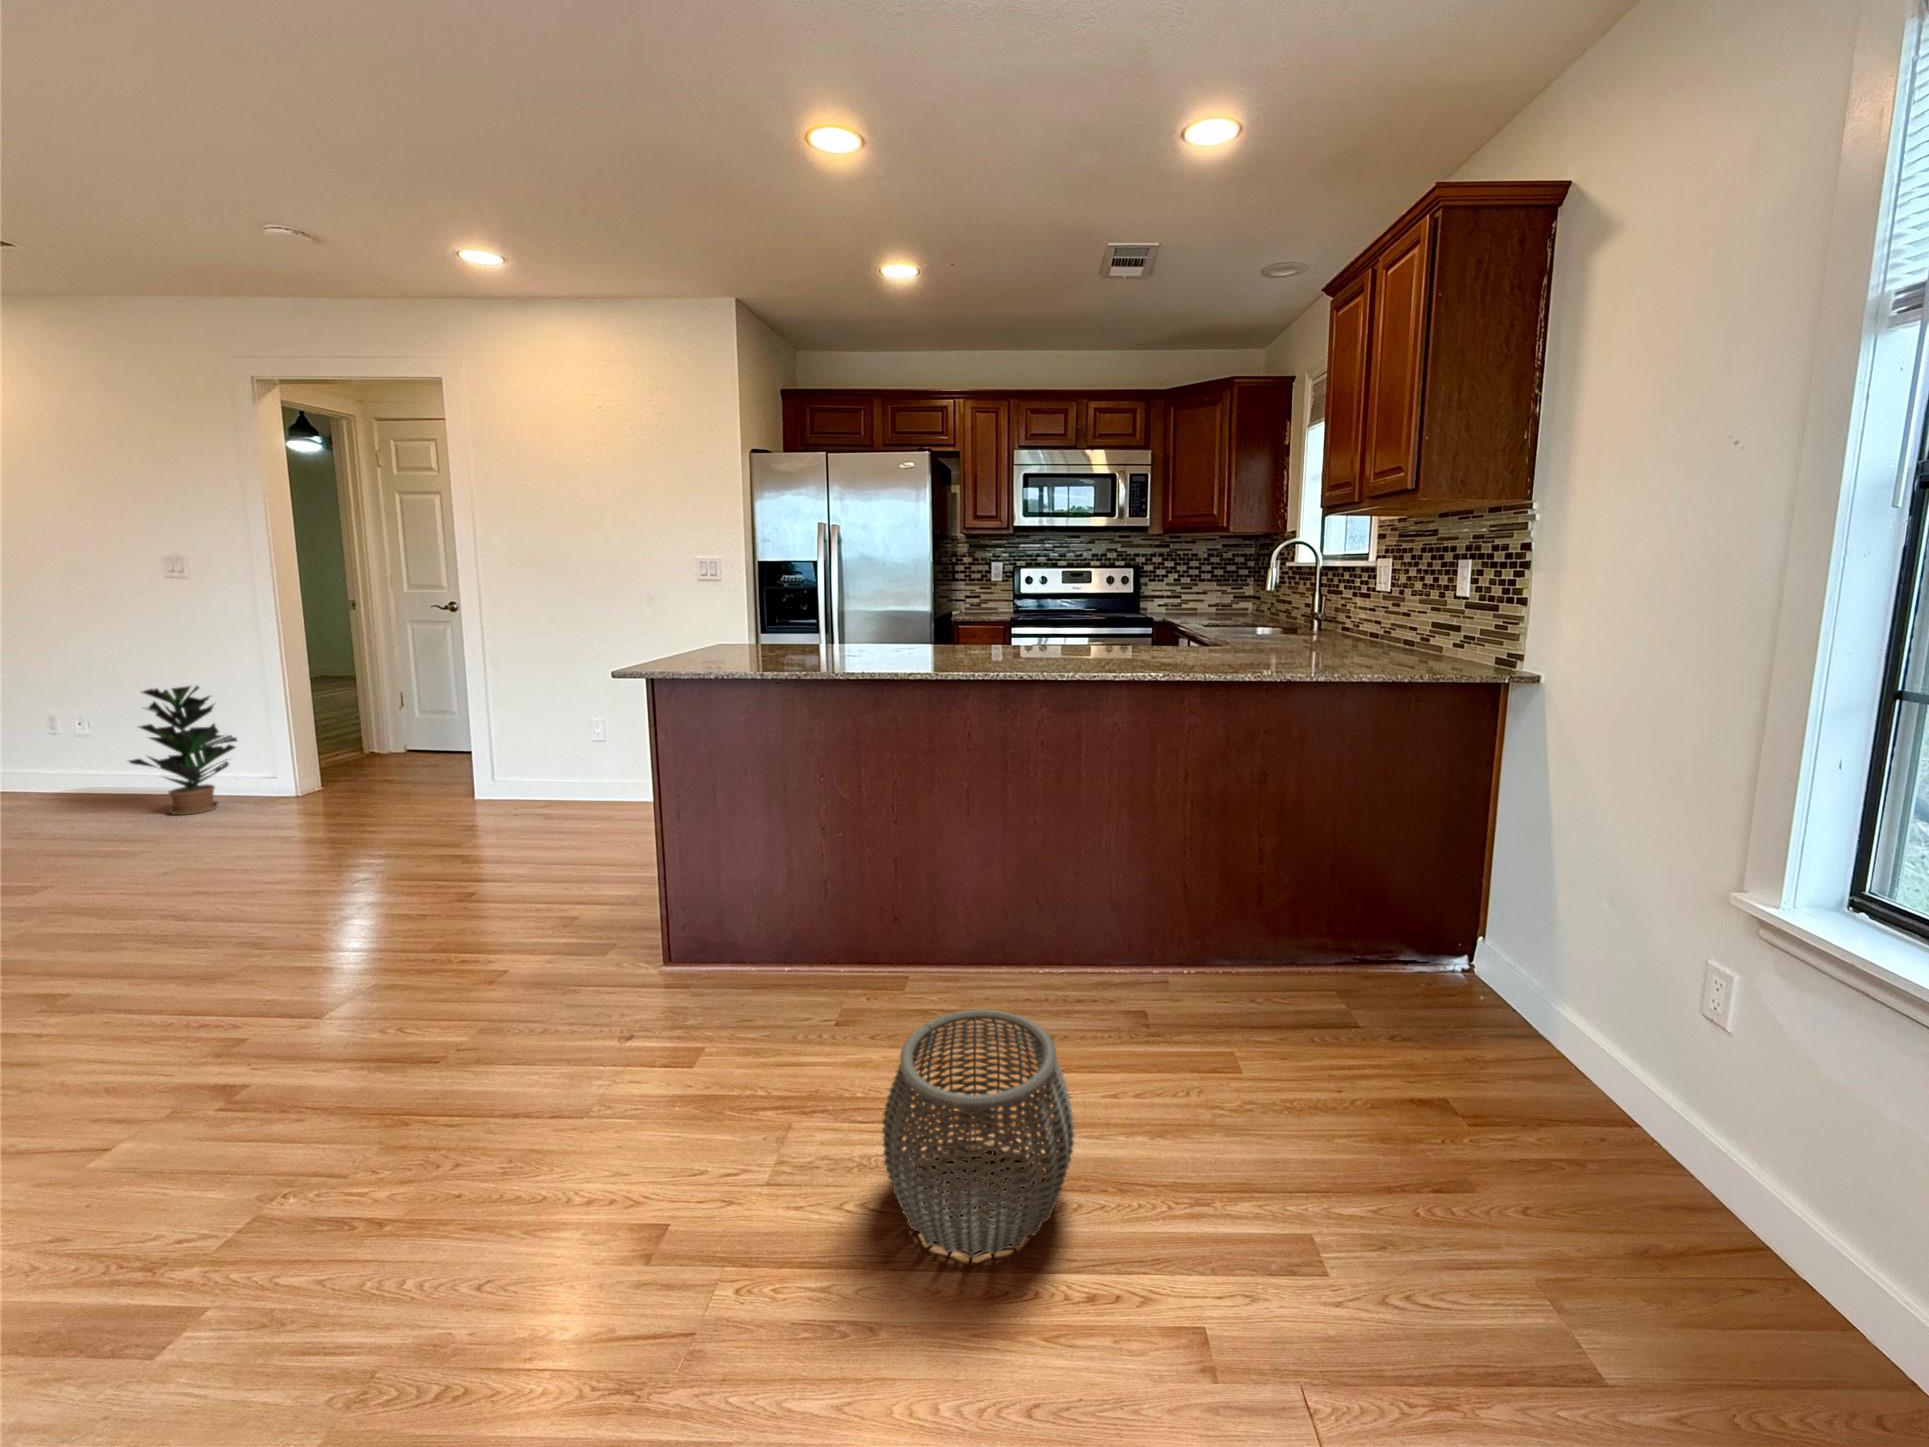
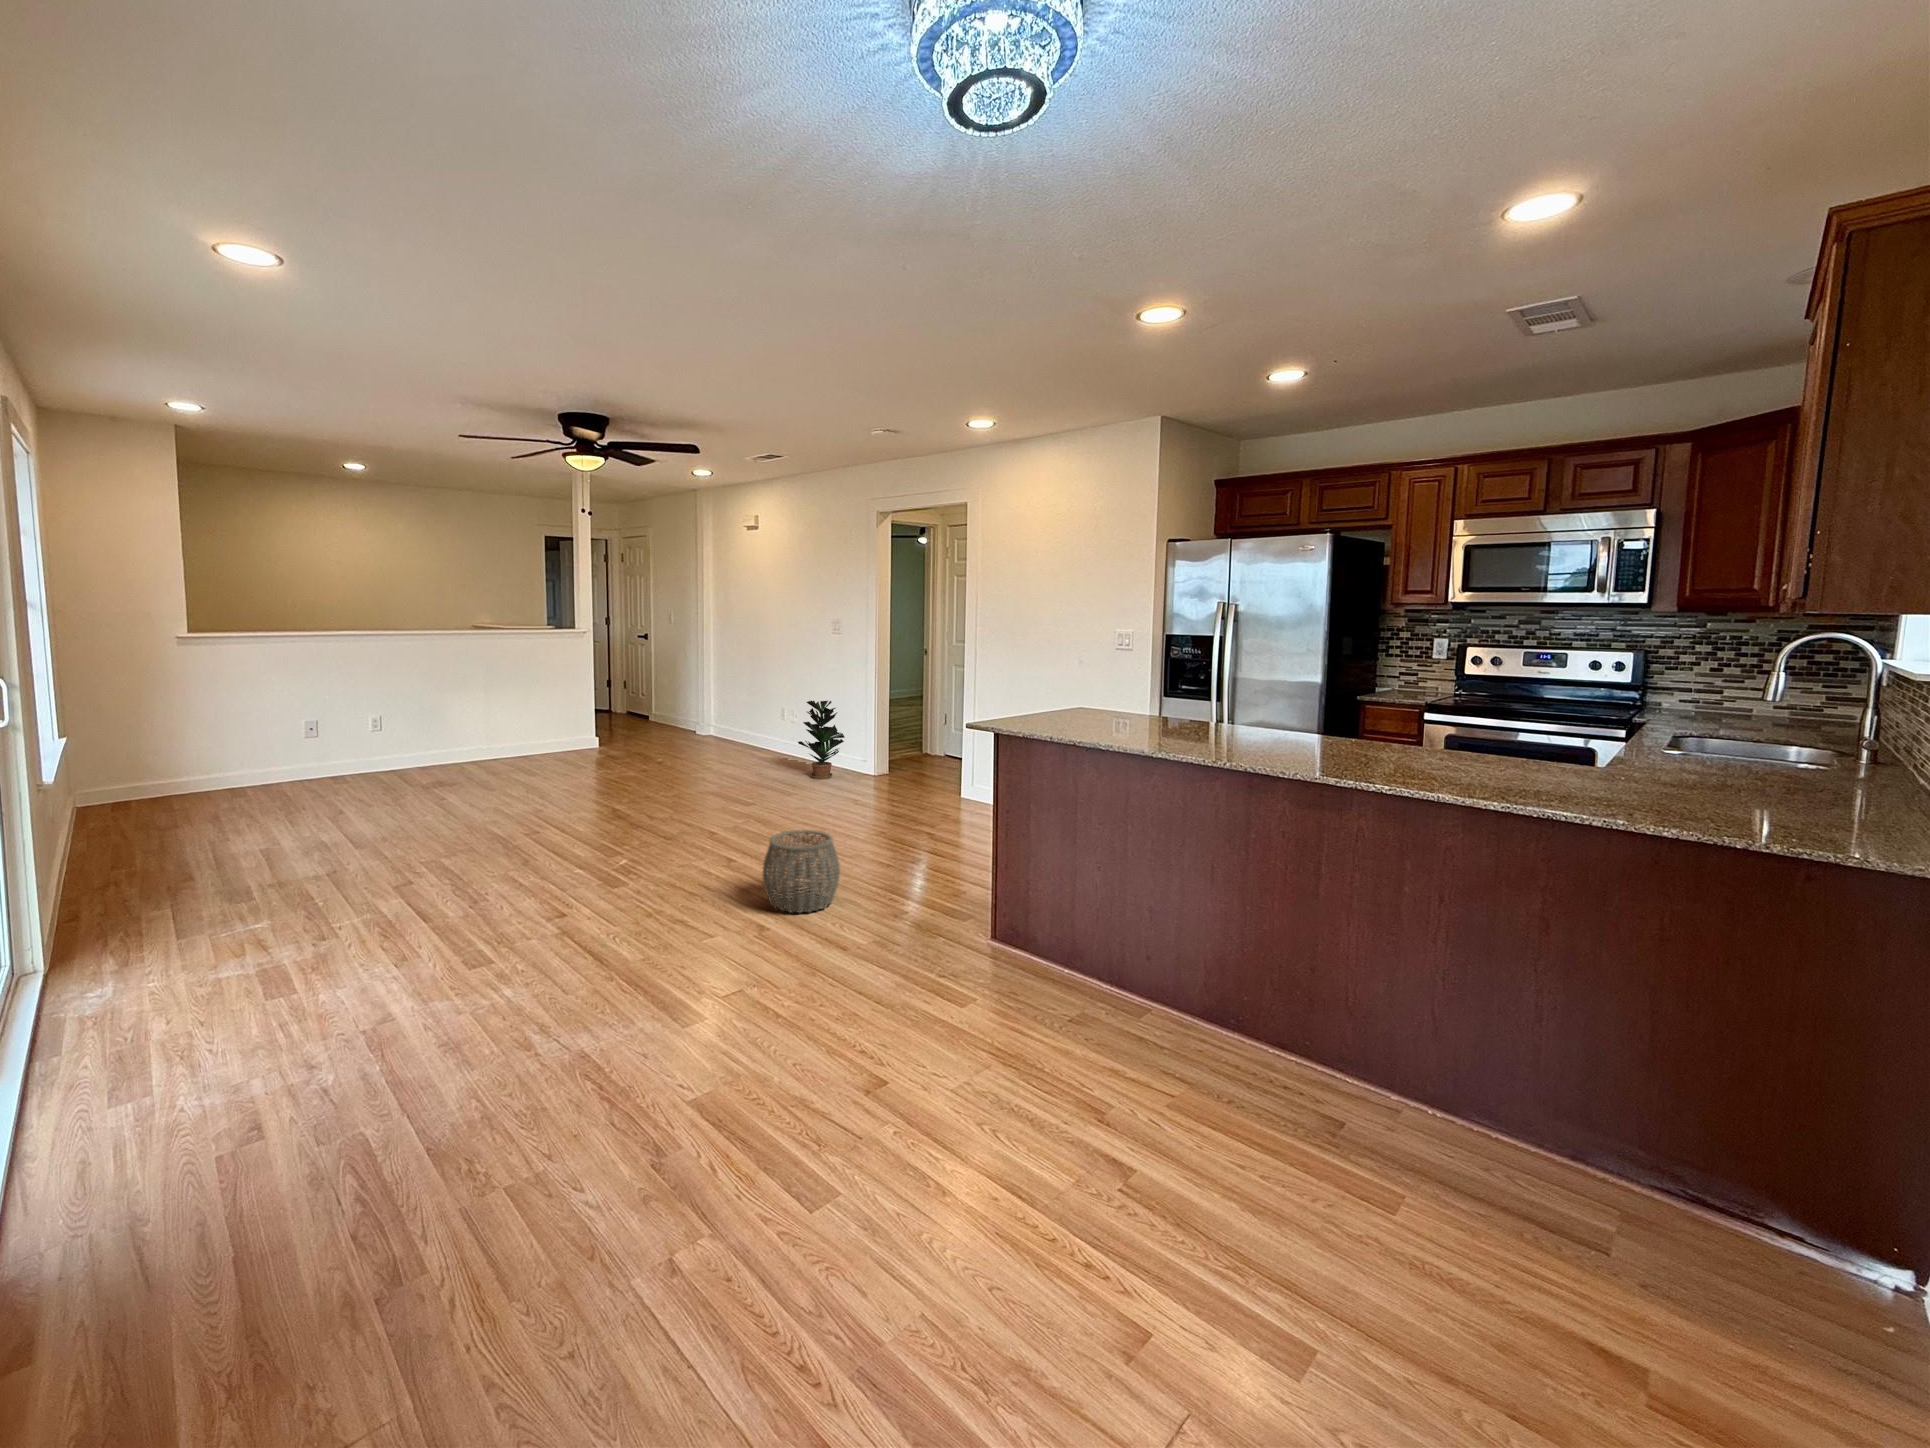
woven basket: present [882,1010,1075,1258] -> present [763,830,840,913]

